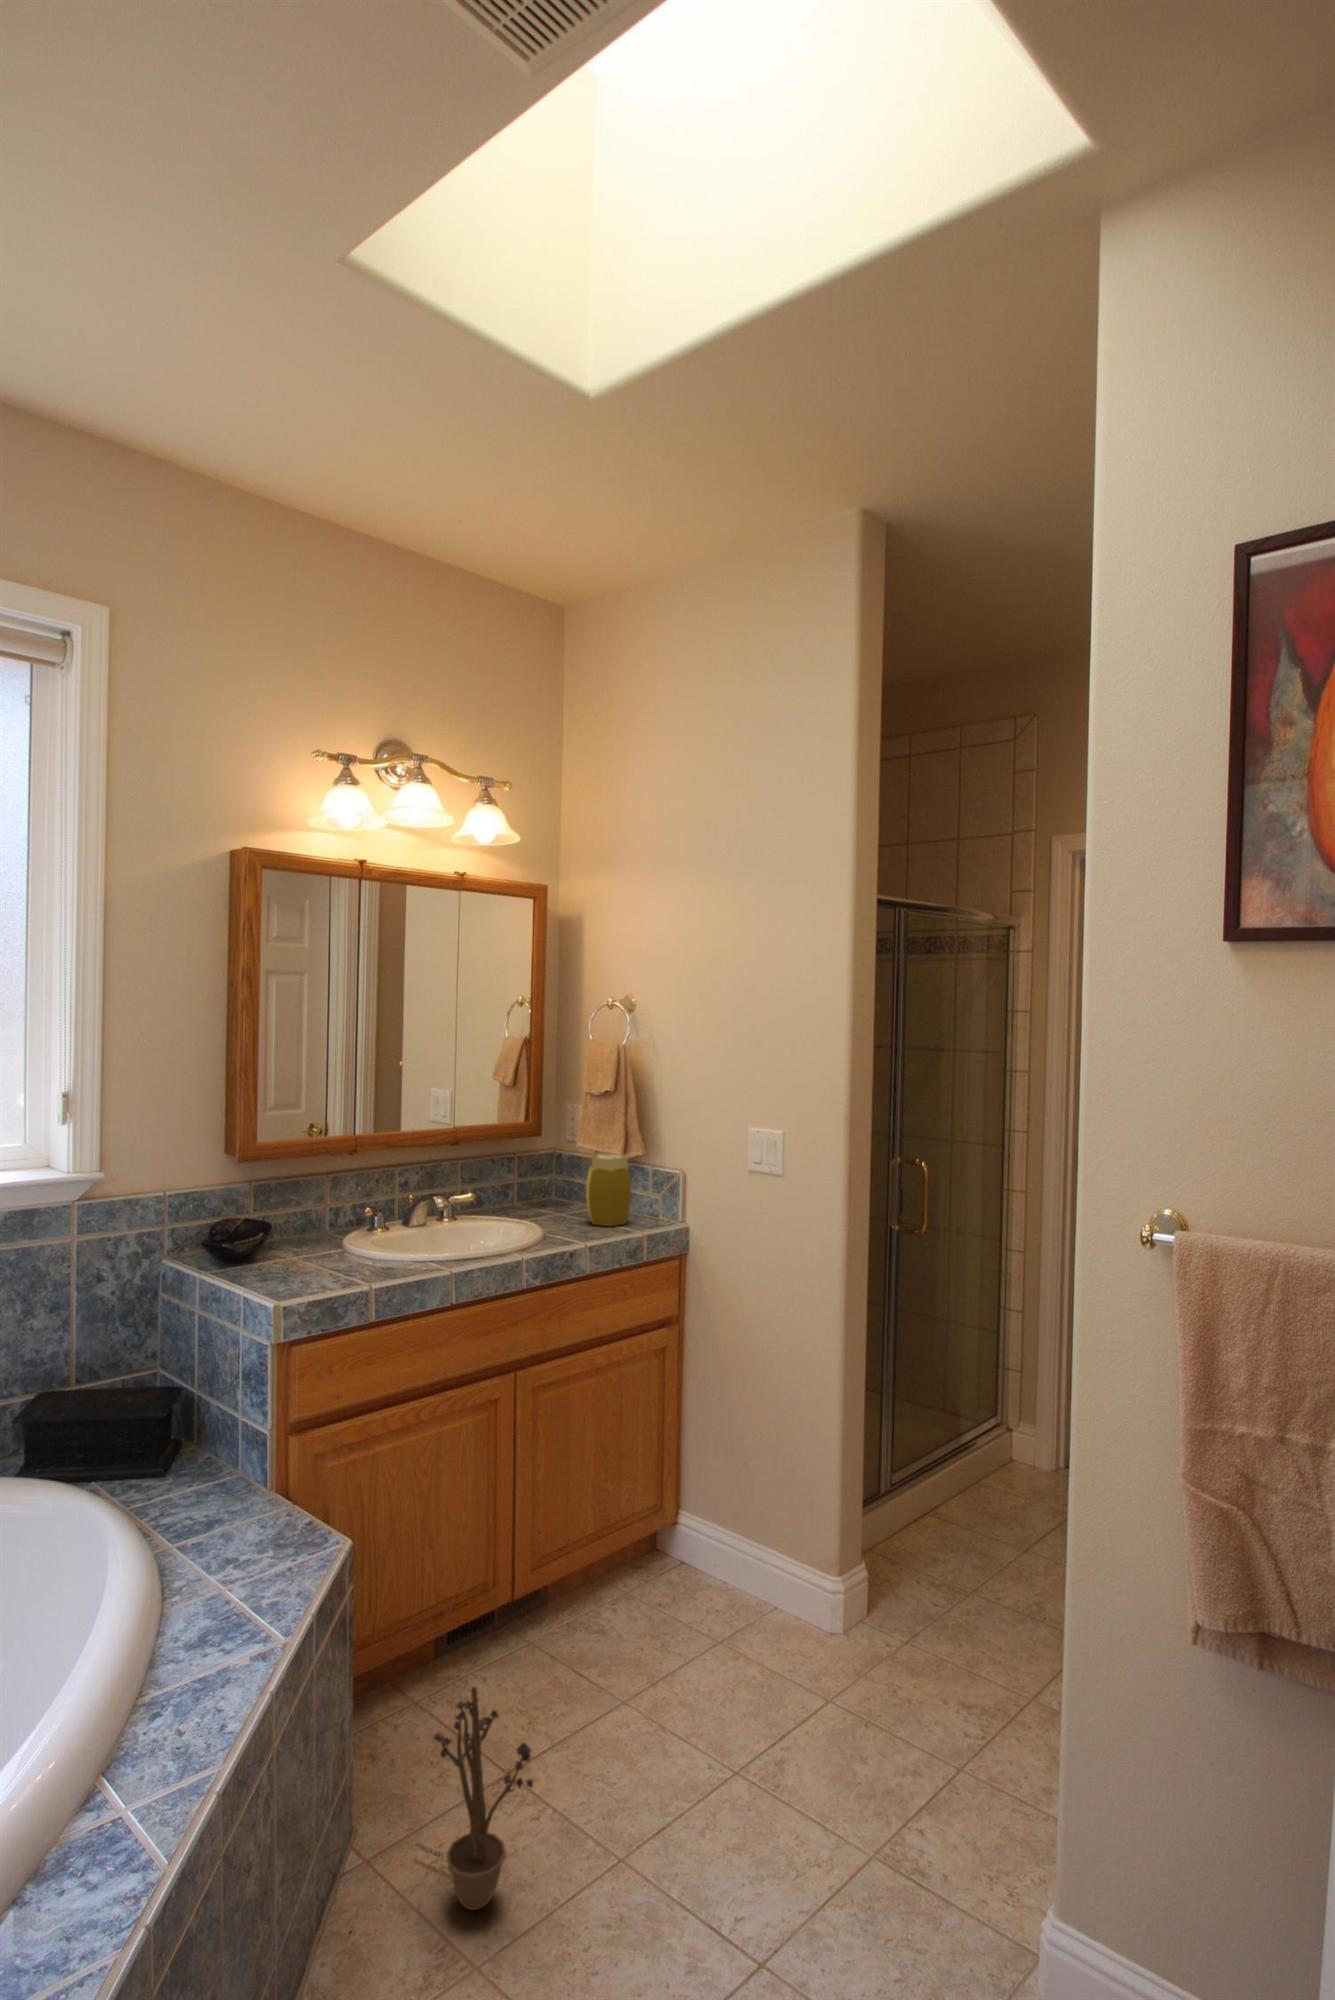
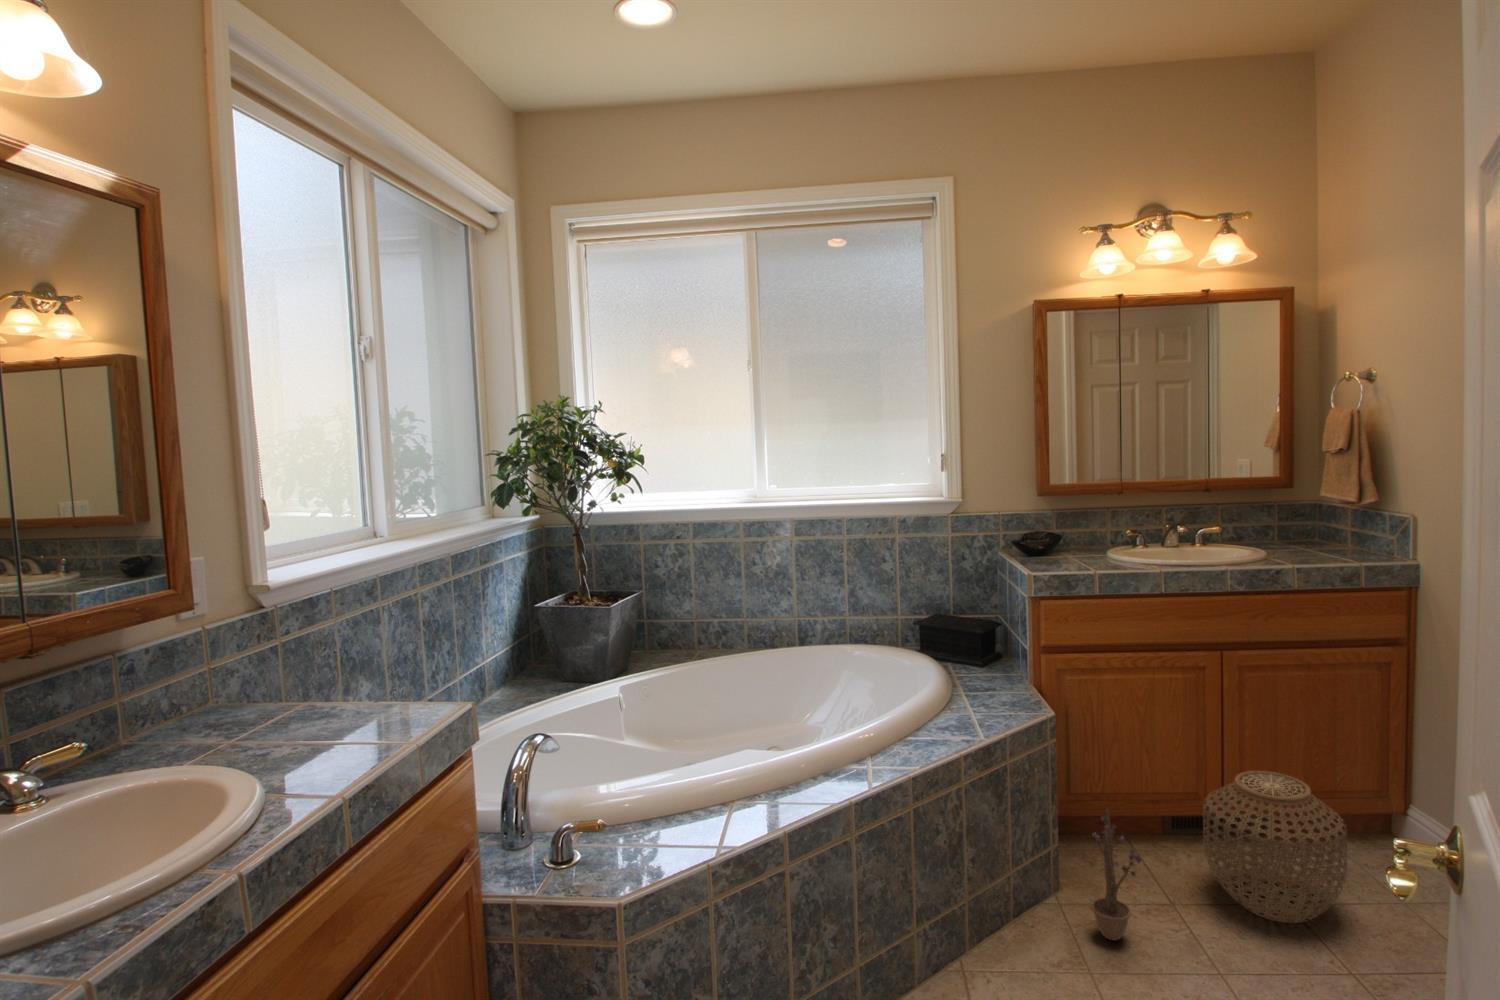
jar: present [586,1153,631,1226] -> none [1317,500,1363,558]
woven basket: none [534,1533,698,1750] -> present [1203,771,1347,923]

